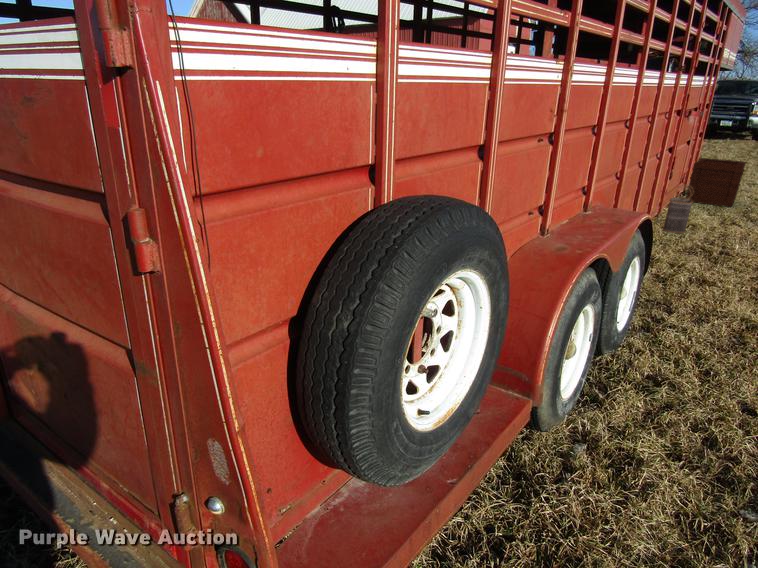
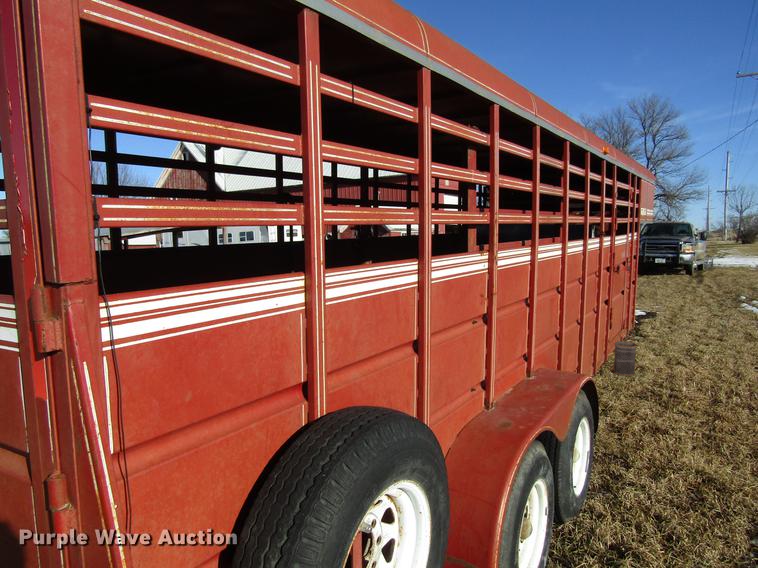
wooden crate: present [686,158,746,207] -> none [632,299,679,345]

